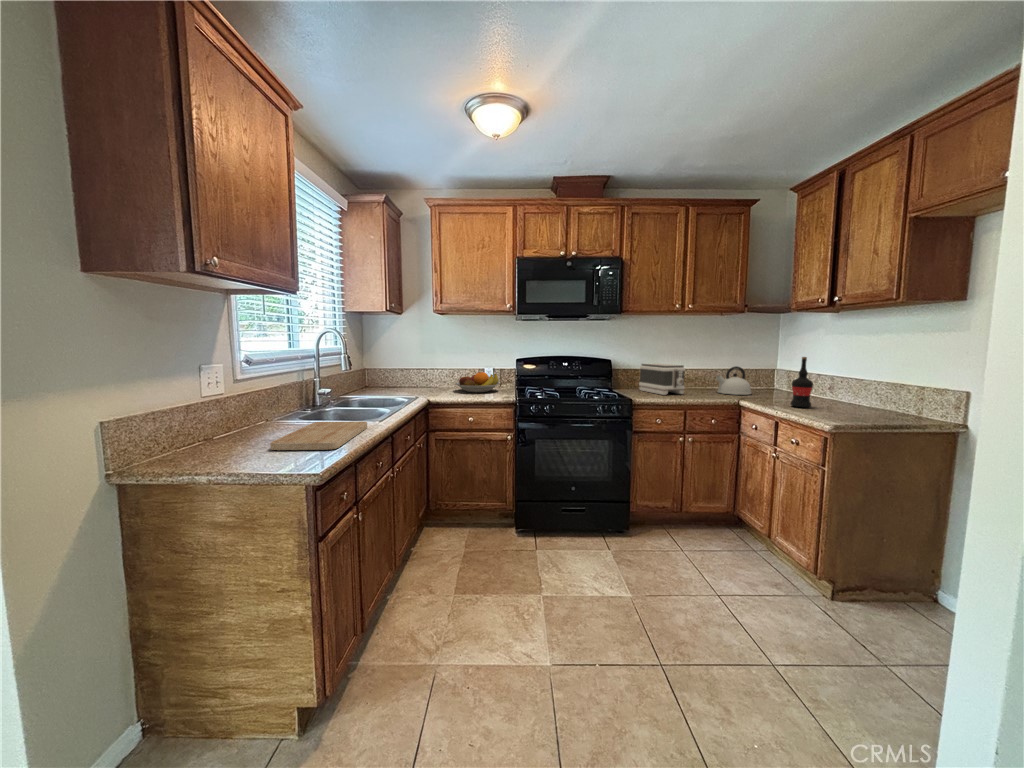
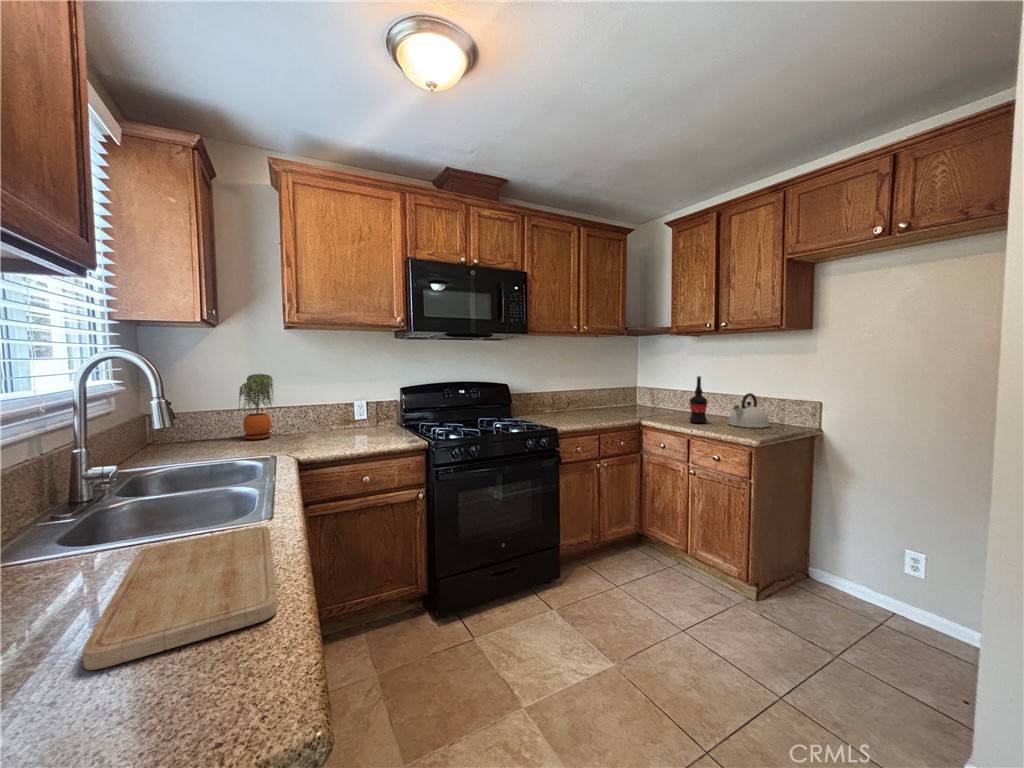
potted plant: none [411,345,434,389] -> present [239,374,273,440]
toaster: present [639,363,685,395] -> none [538,386,587,420]
kettle: present [716,366,751,395] -> present [728,393,769,428]
fruit bowl: present [455,372,500,393] -> none [319,409,386,438]

